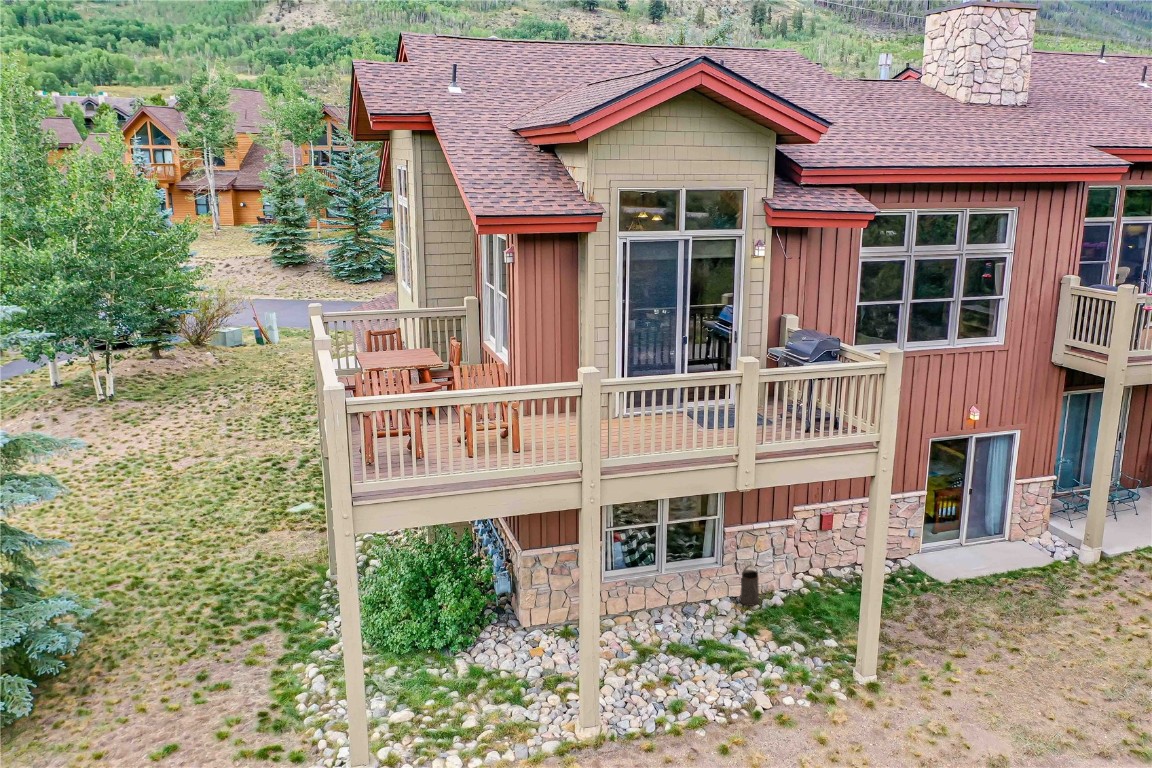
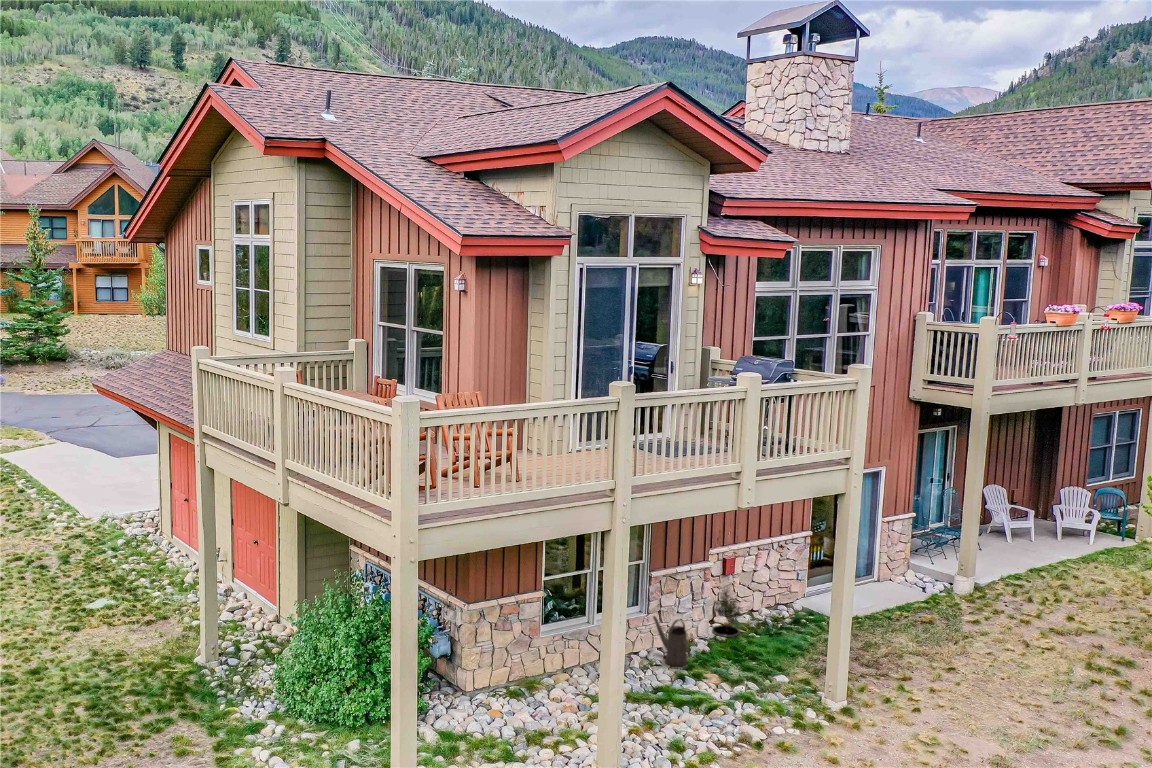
potted tree: none [801,537,830,583] -> present [712,589,743,637]

